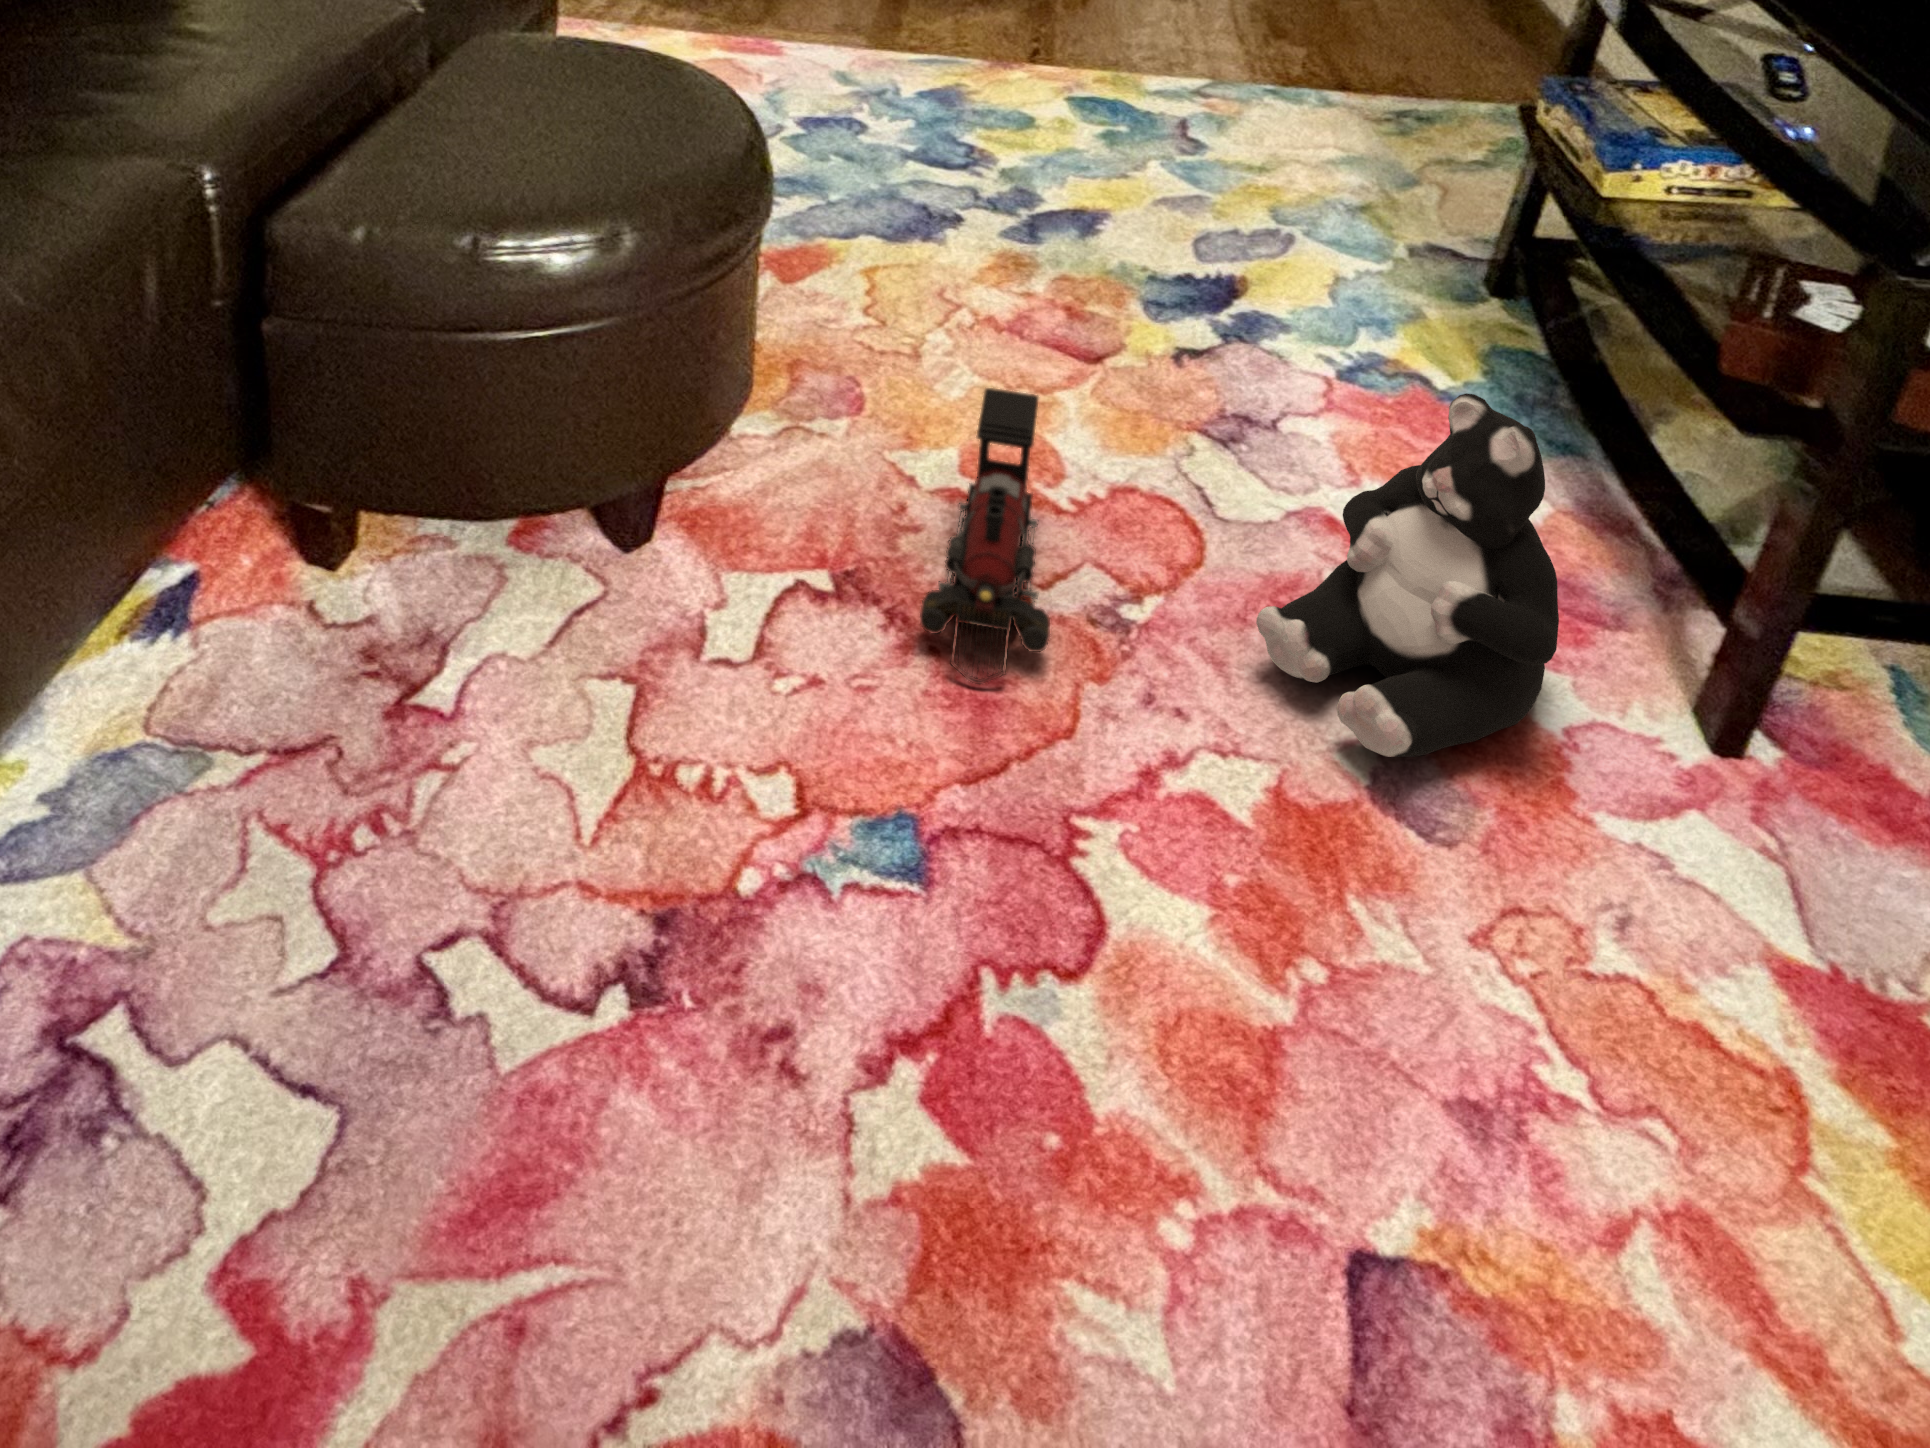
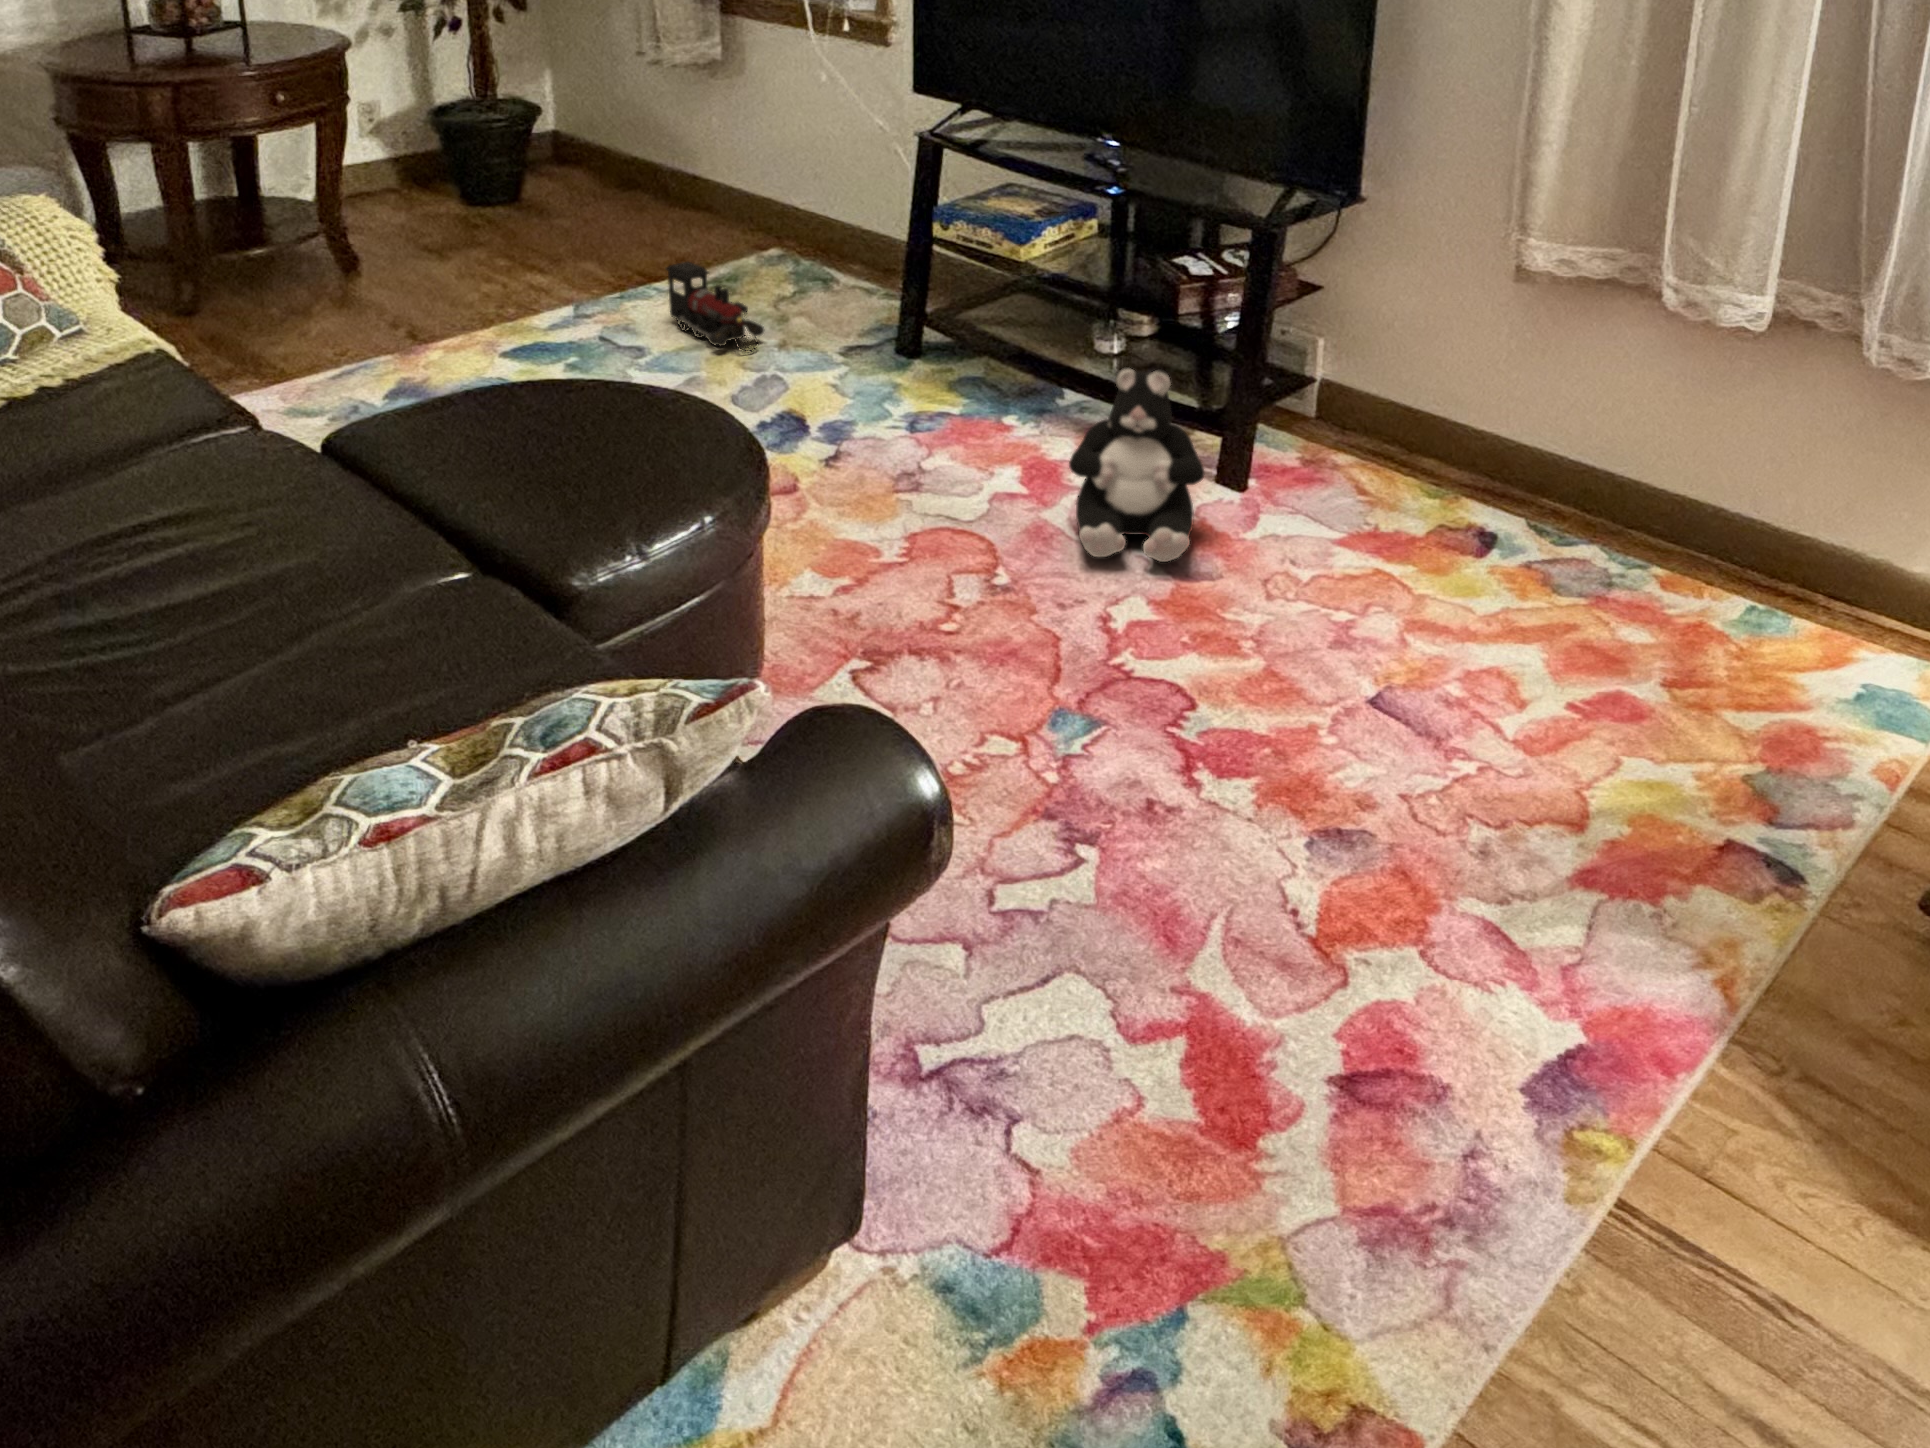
toy train: present [920,388,1050,684] -> present [666,262,764,353]

